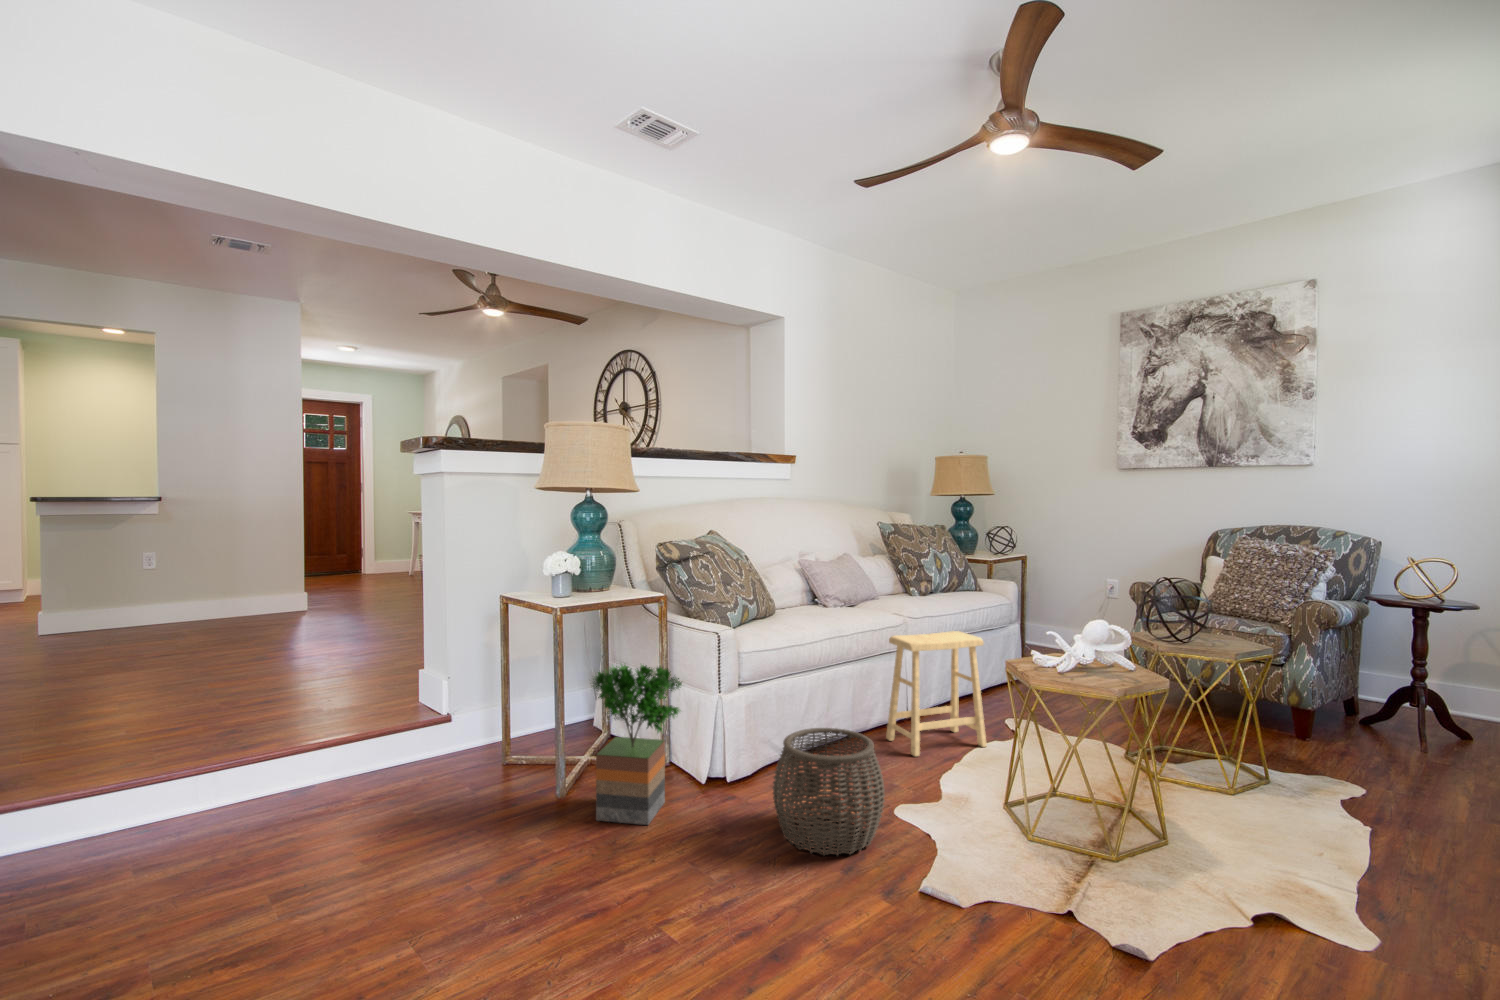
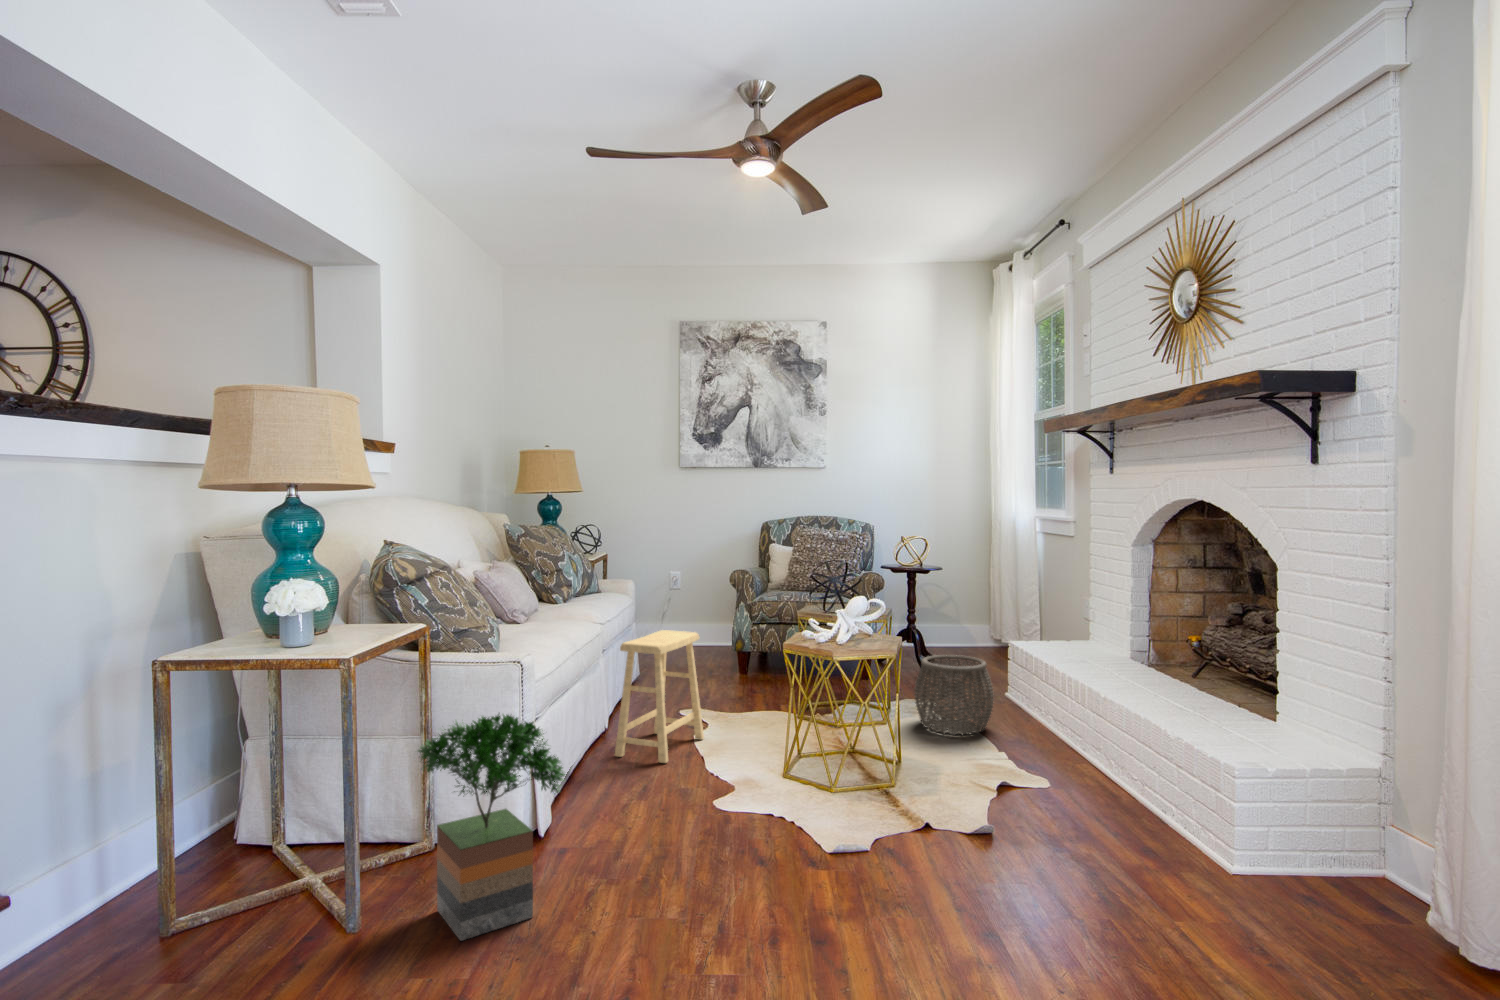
woven basket: present [773,728,885,856] -> present [914,655,994,735]

